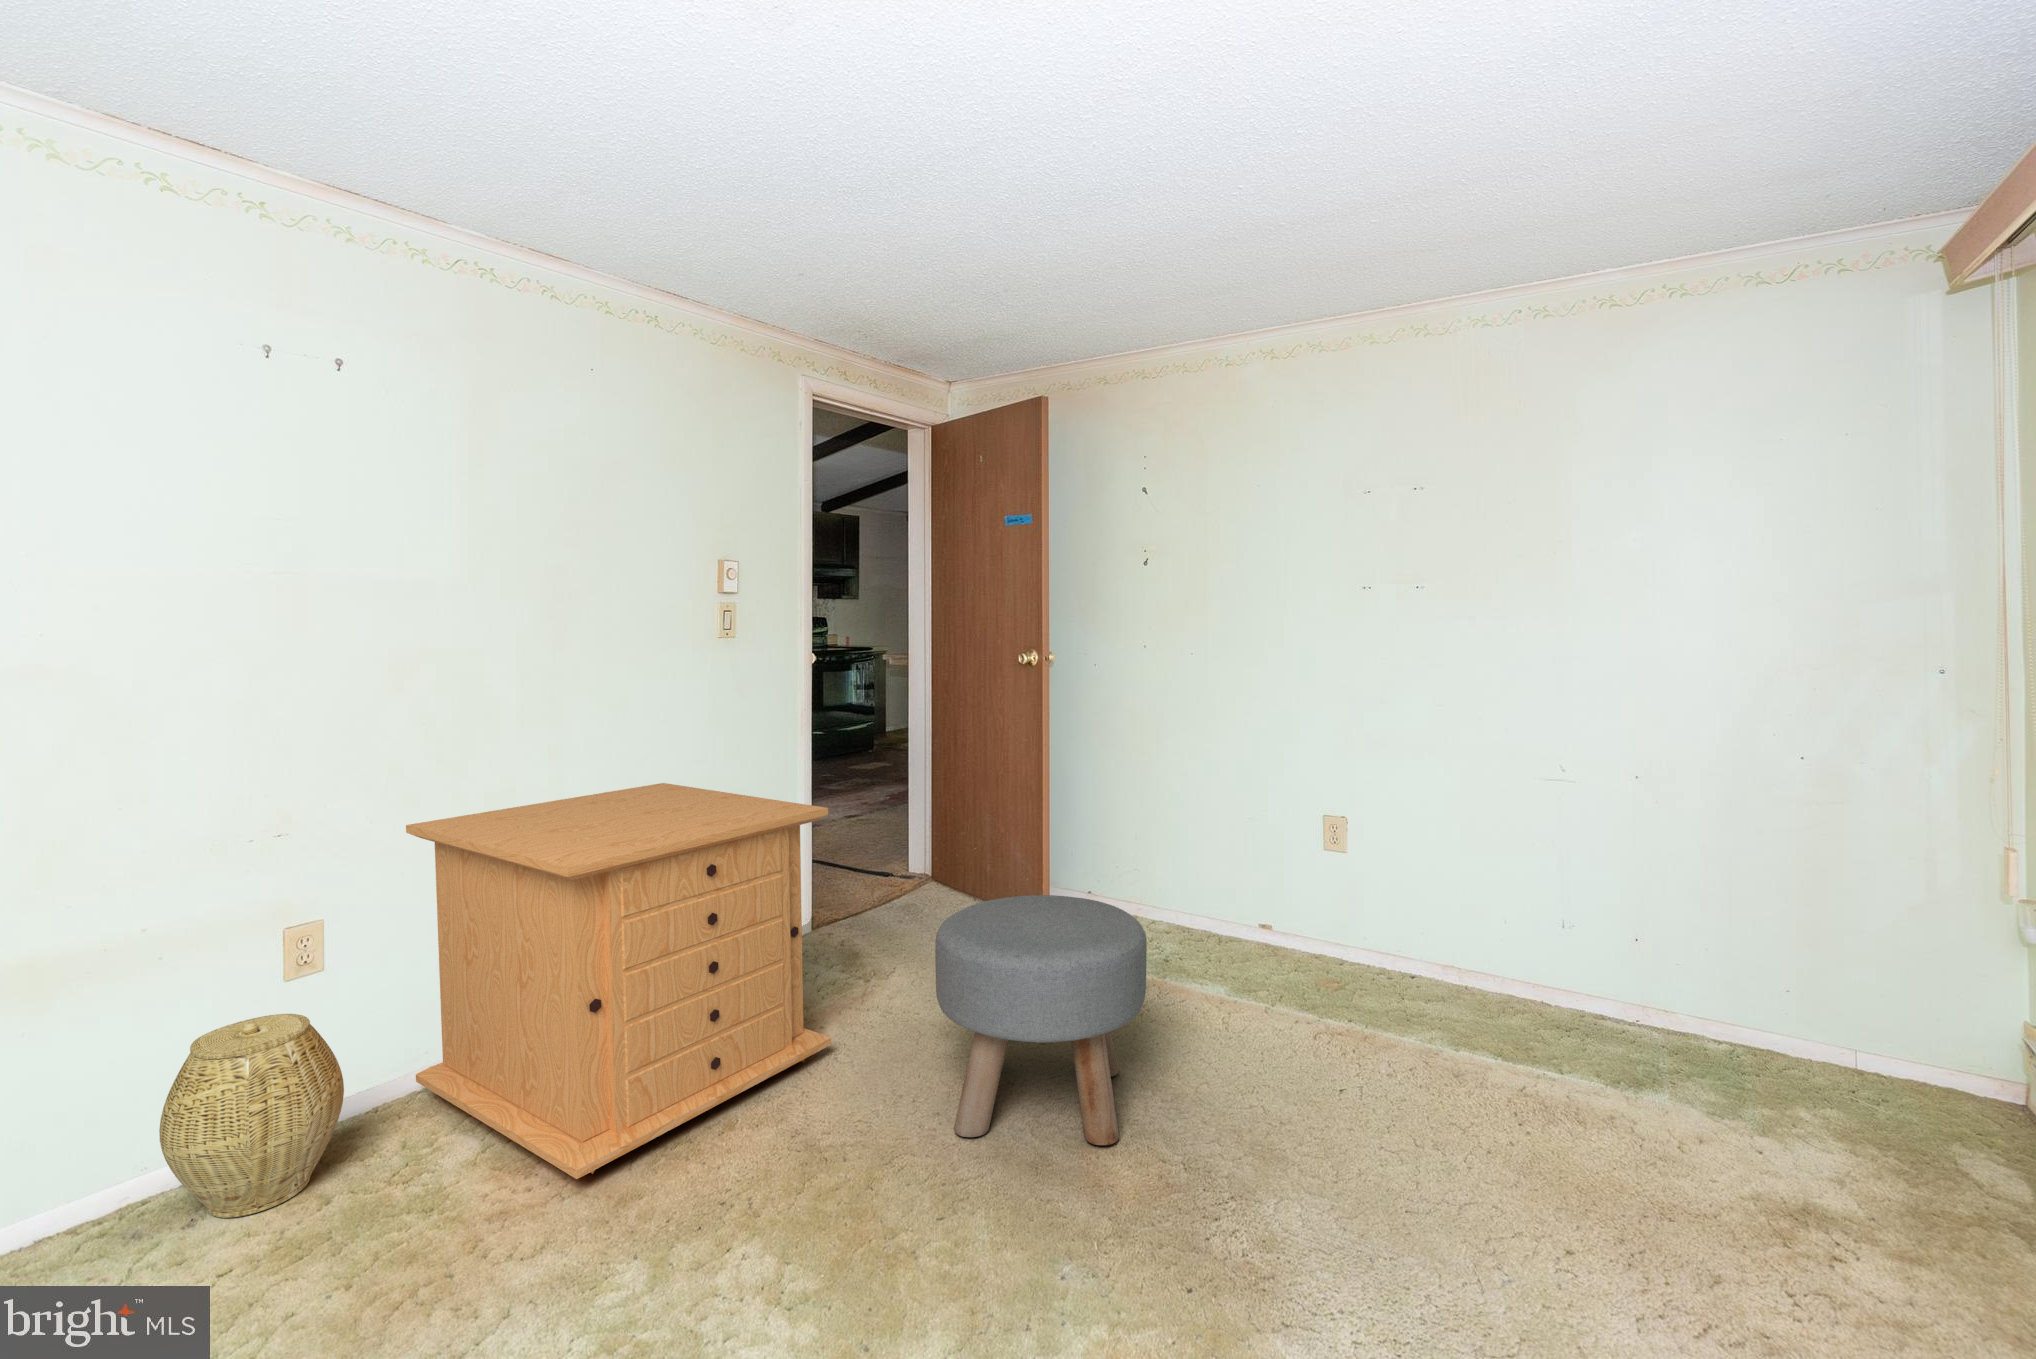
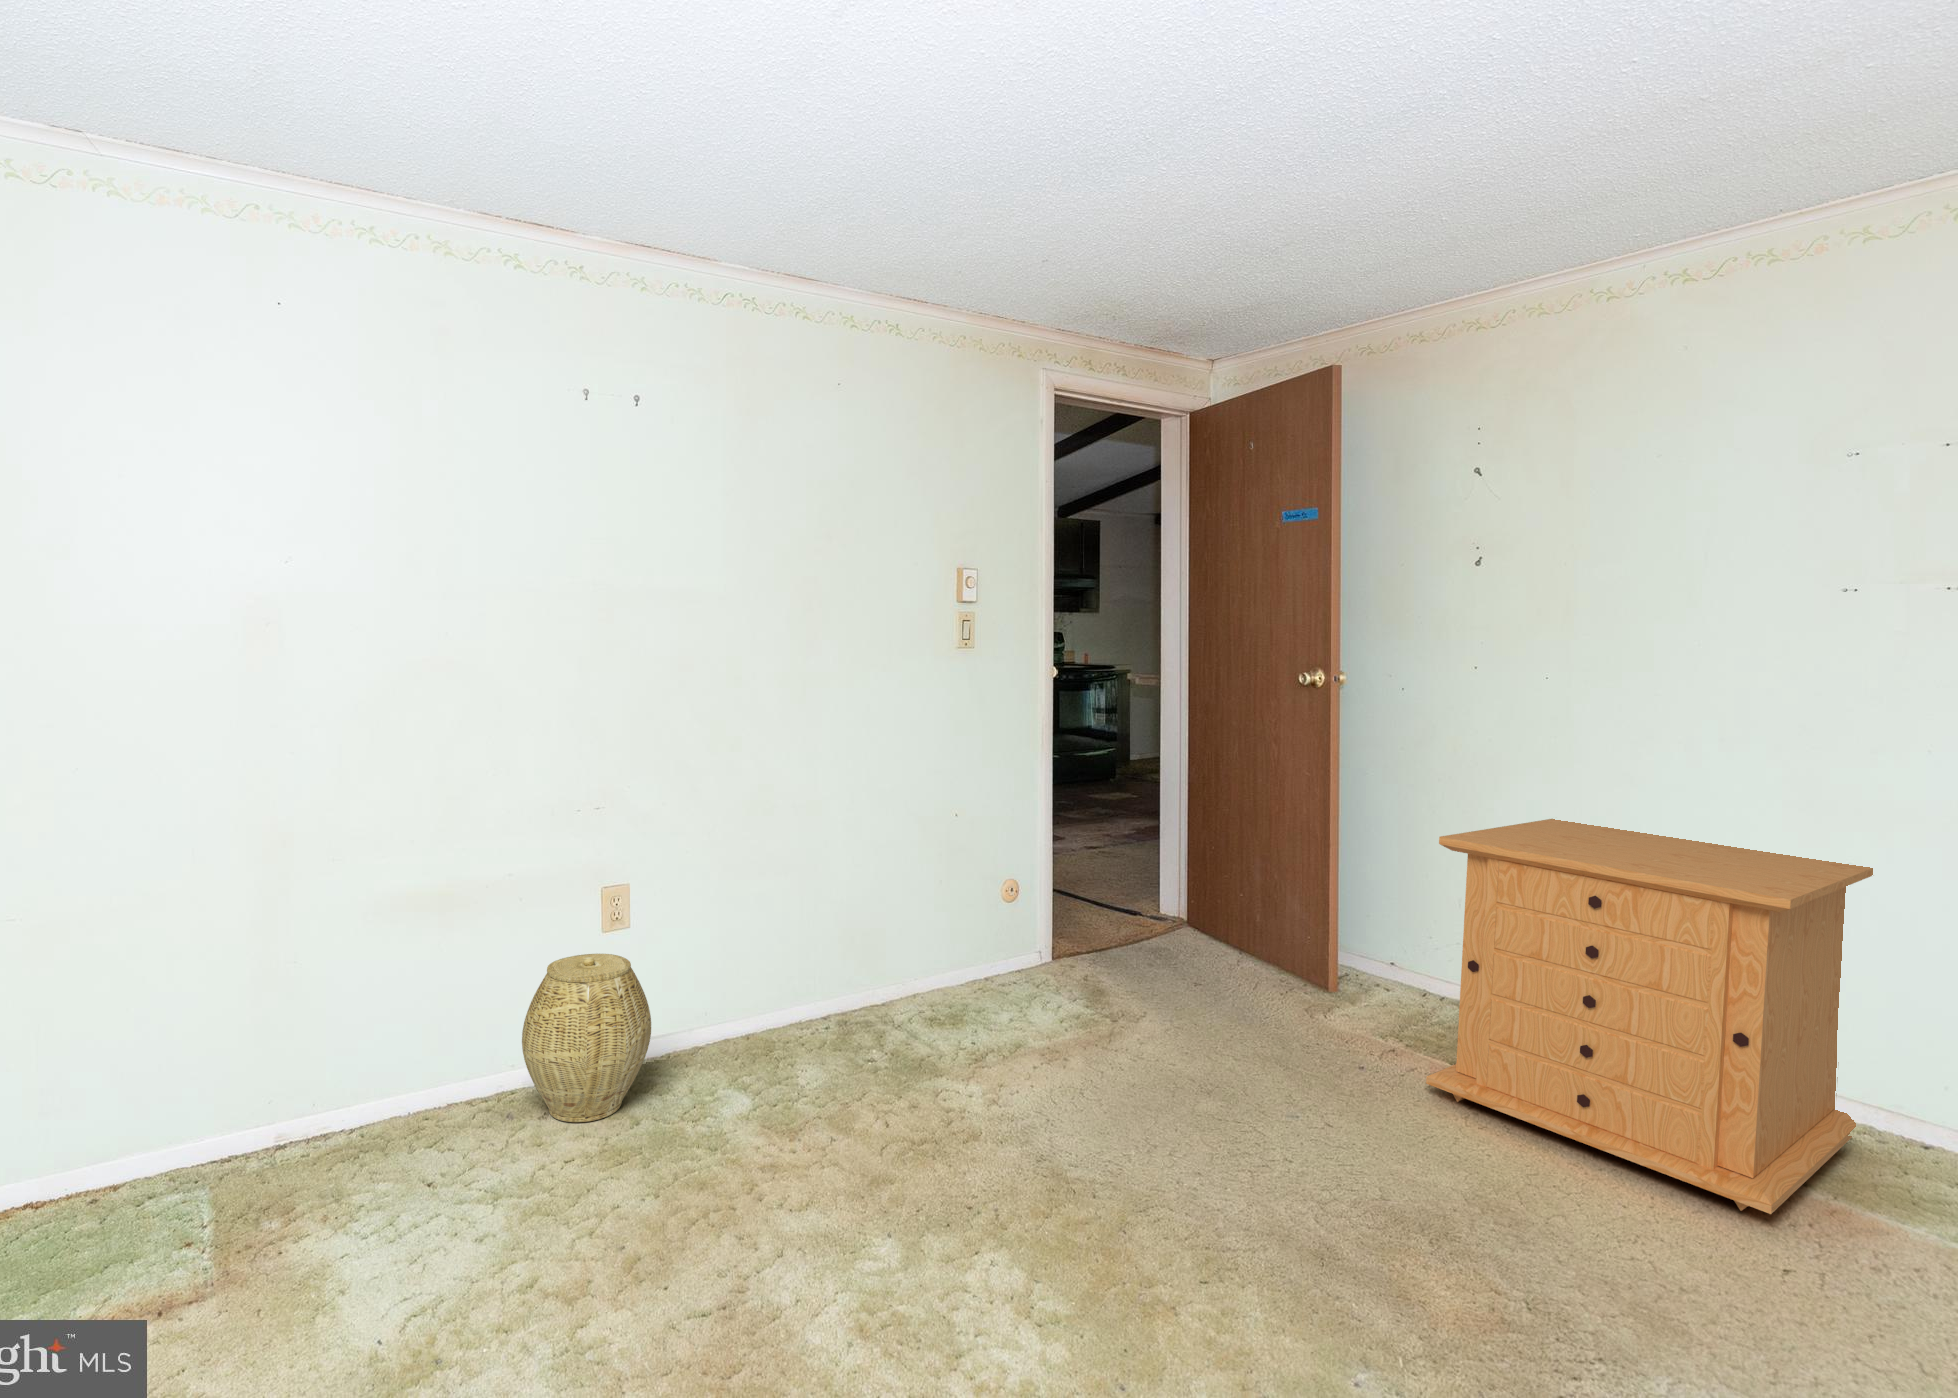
dresser: present [406,783,832,1179] -> present [1426,819,1873,1214]
ottoman: present [935,895,1147,1145] -> none [1199,944,1449,1235]

